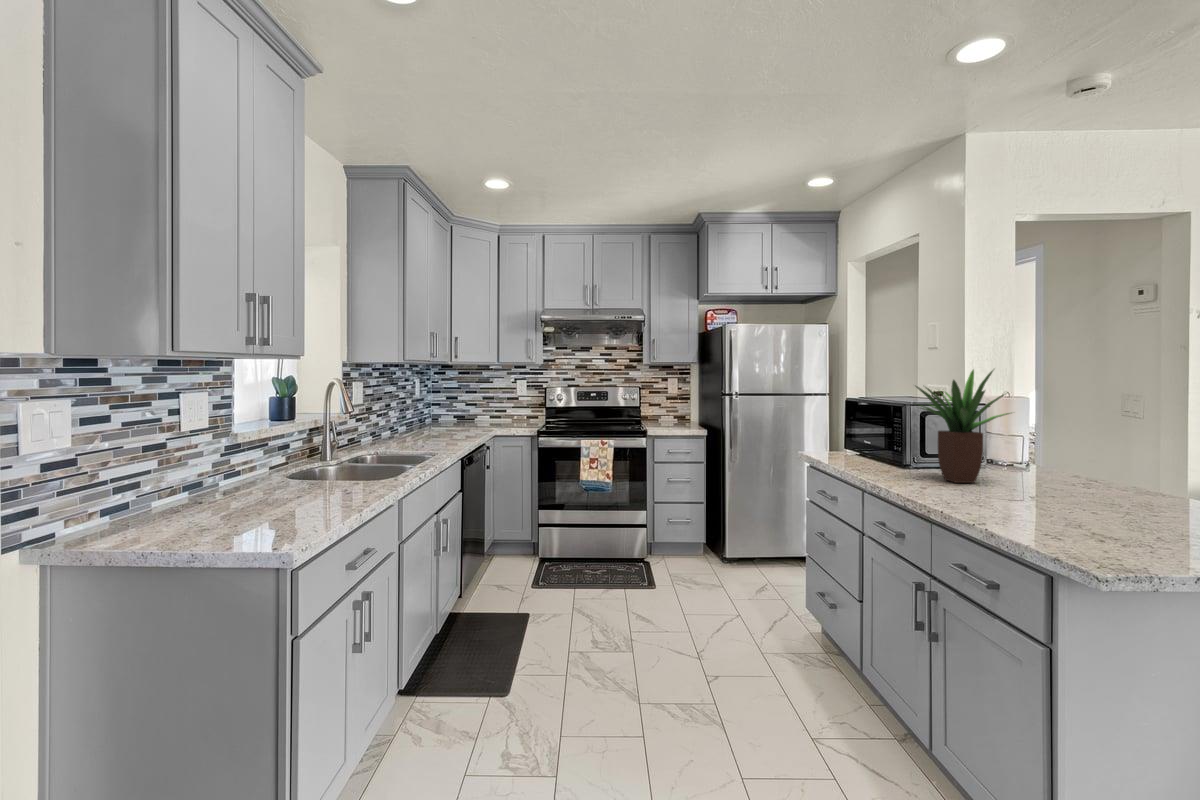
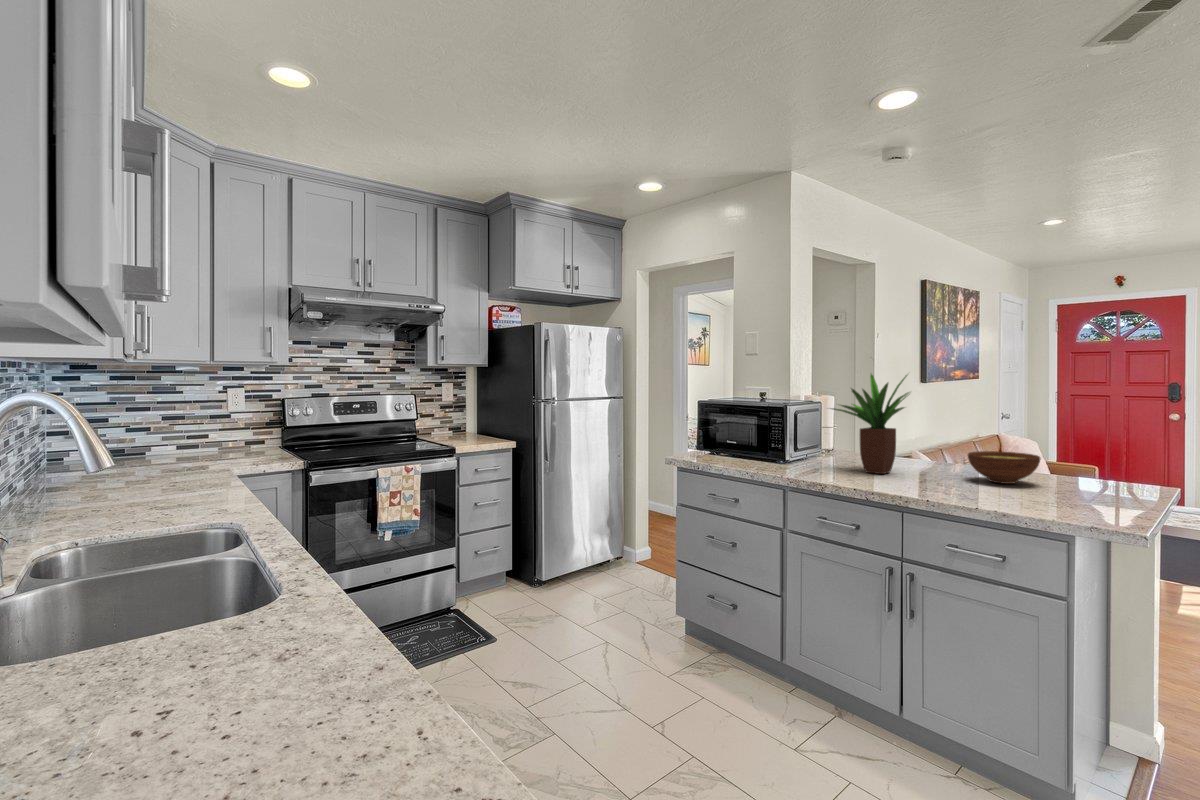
bowl: none [1045,467,1144,509] -> present [968,451,1041,484]

